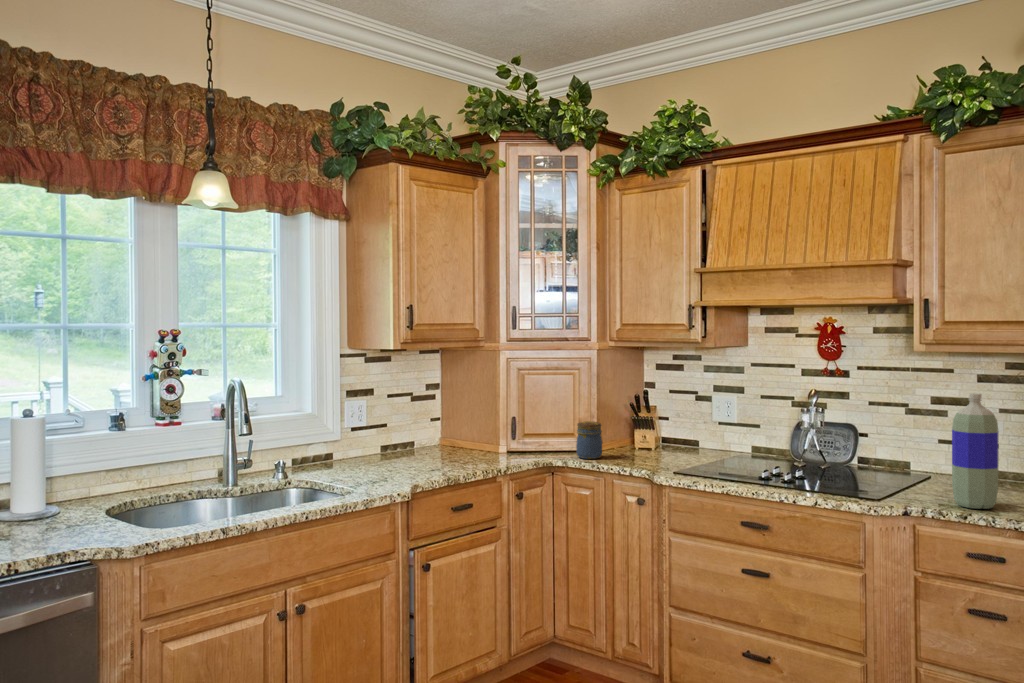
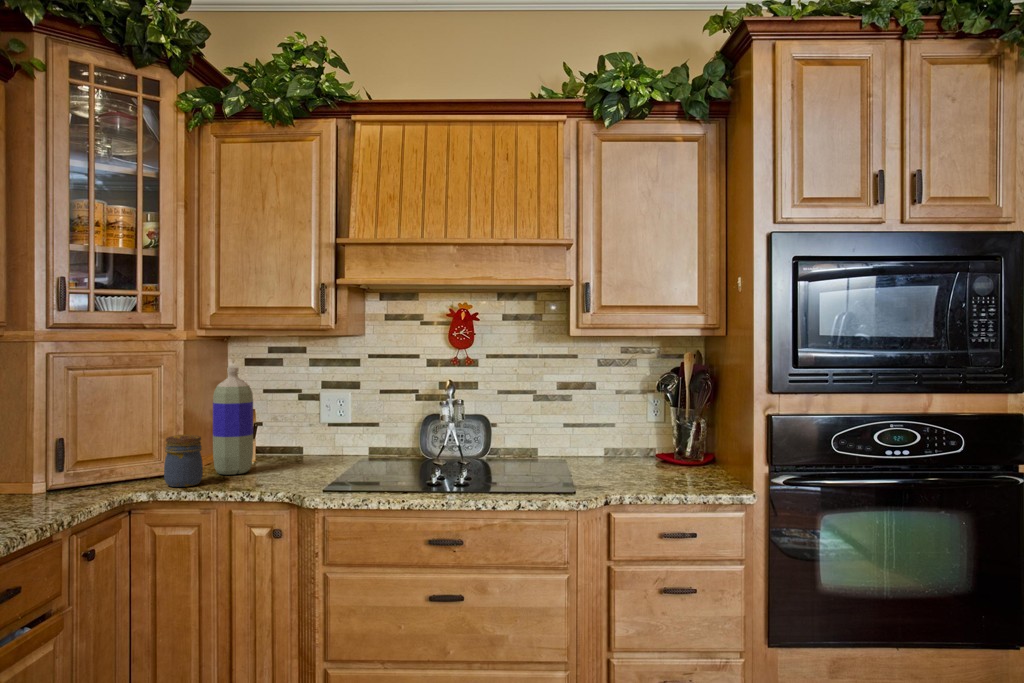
bottle: present [952,393,999,509] -> present [213,367,253,475]

